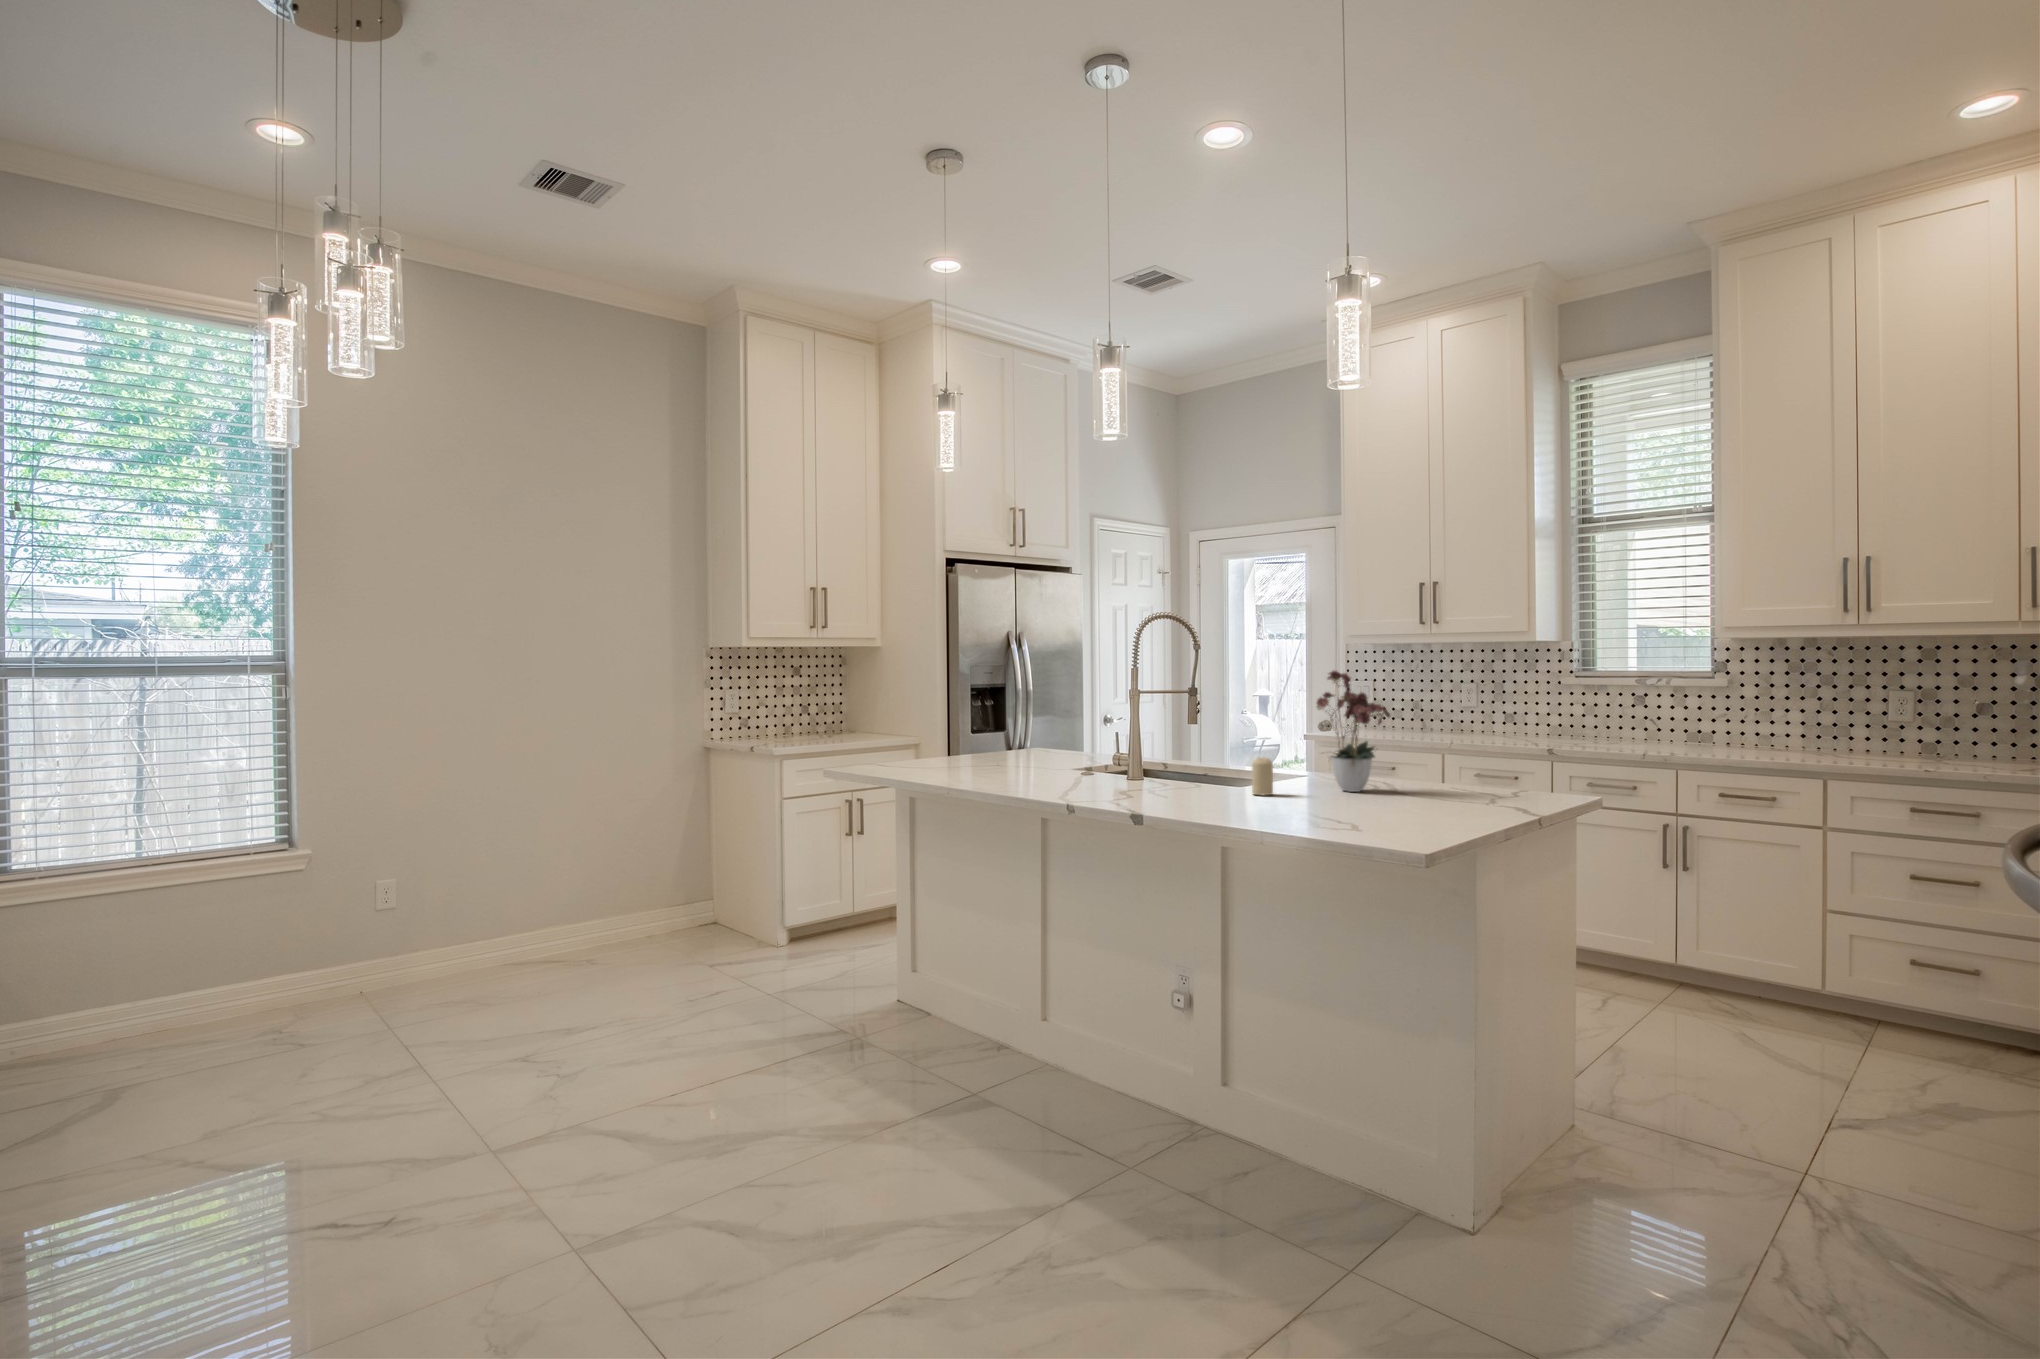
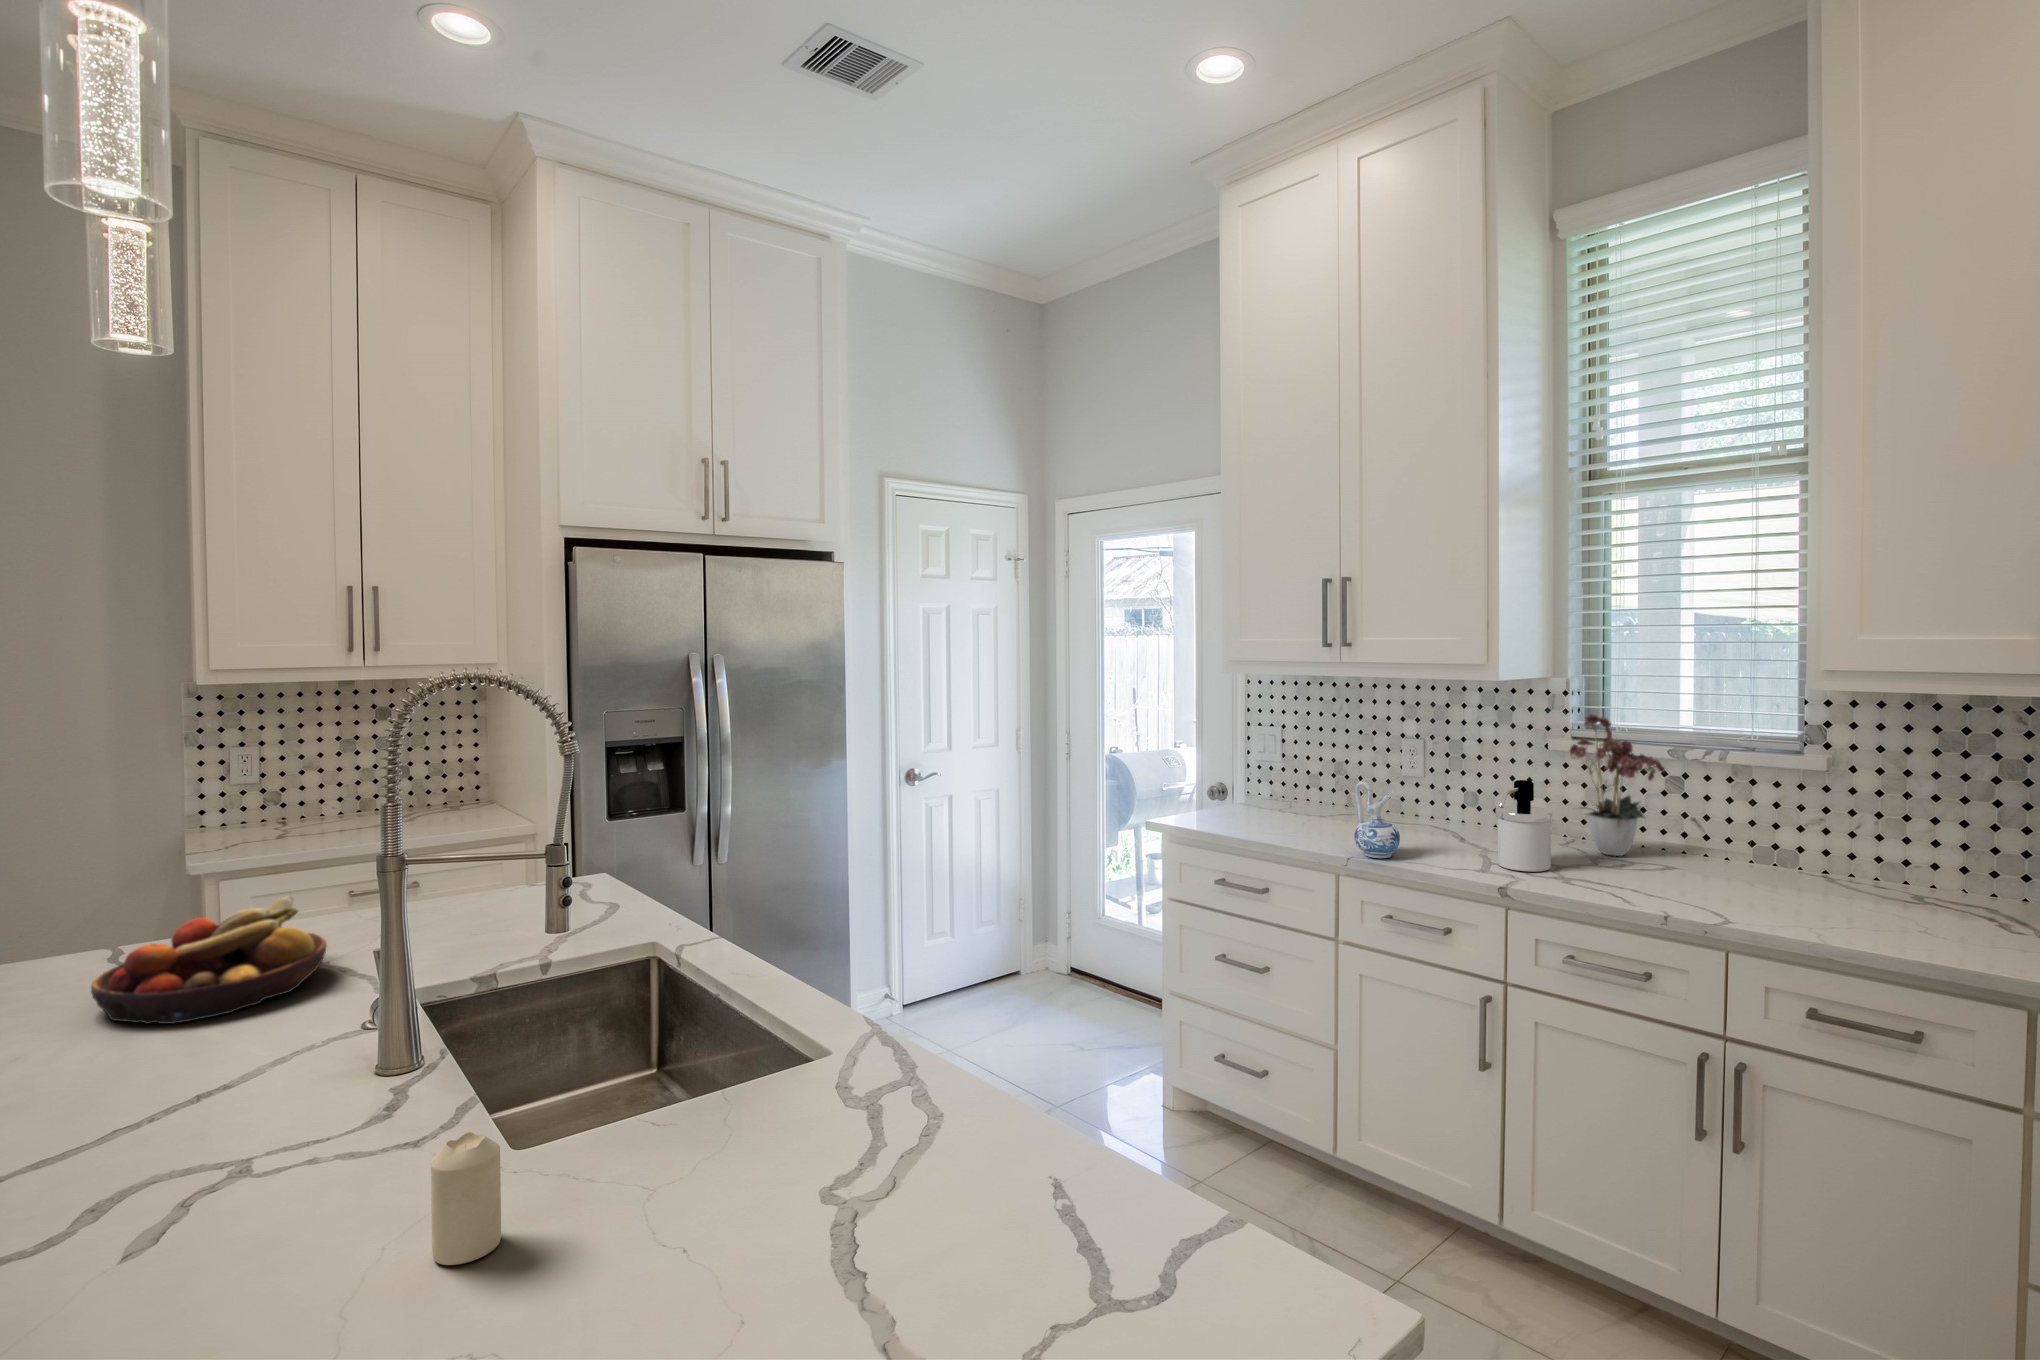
flower arrangement: present [1317,671,1390,792] -> present [1570,714,1665,856]
soap dispenser: none [1538,696,1573,746] -> present [1495,780,1553,872]
ceramic pitcher: none [1452,700,1480,744] -> present [1354,782,1400,858]
fruit bowl: none [930,731,1015,772] -> present [91,896,326,1024]

